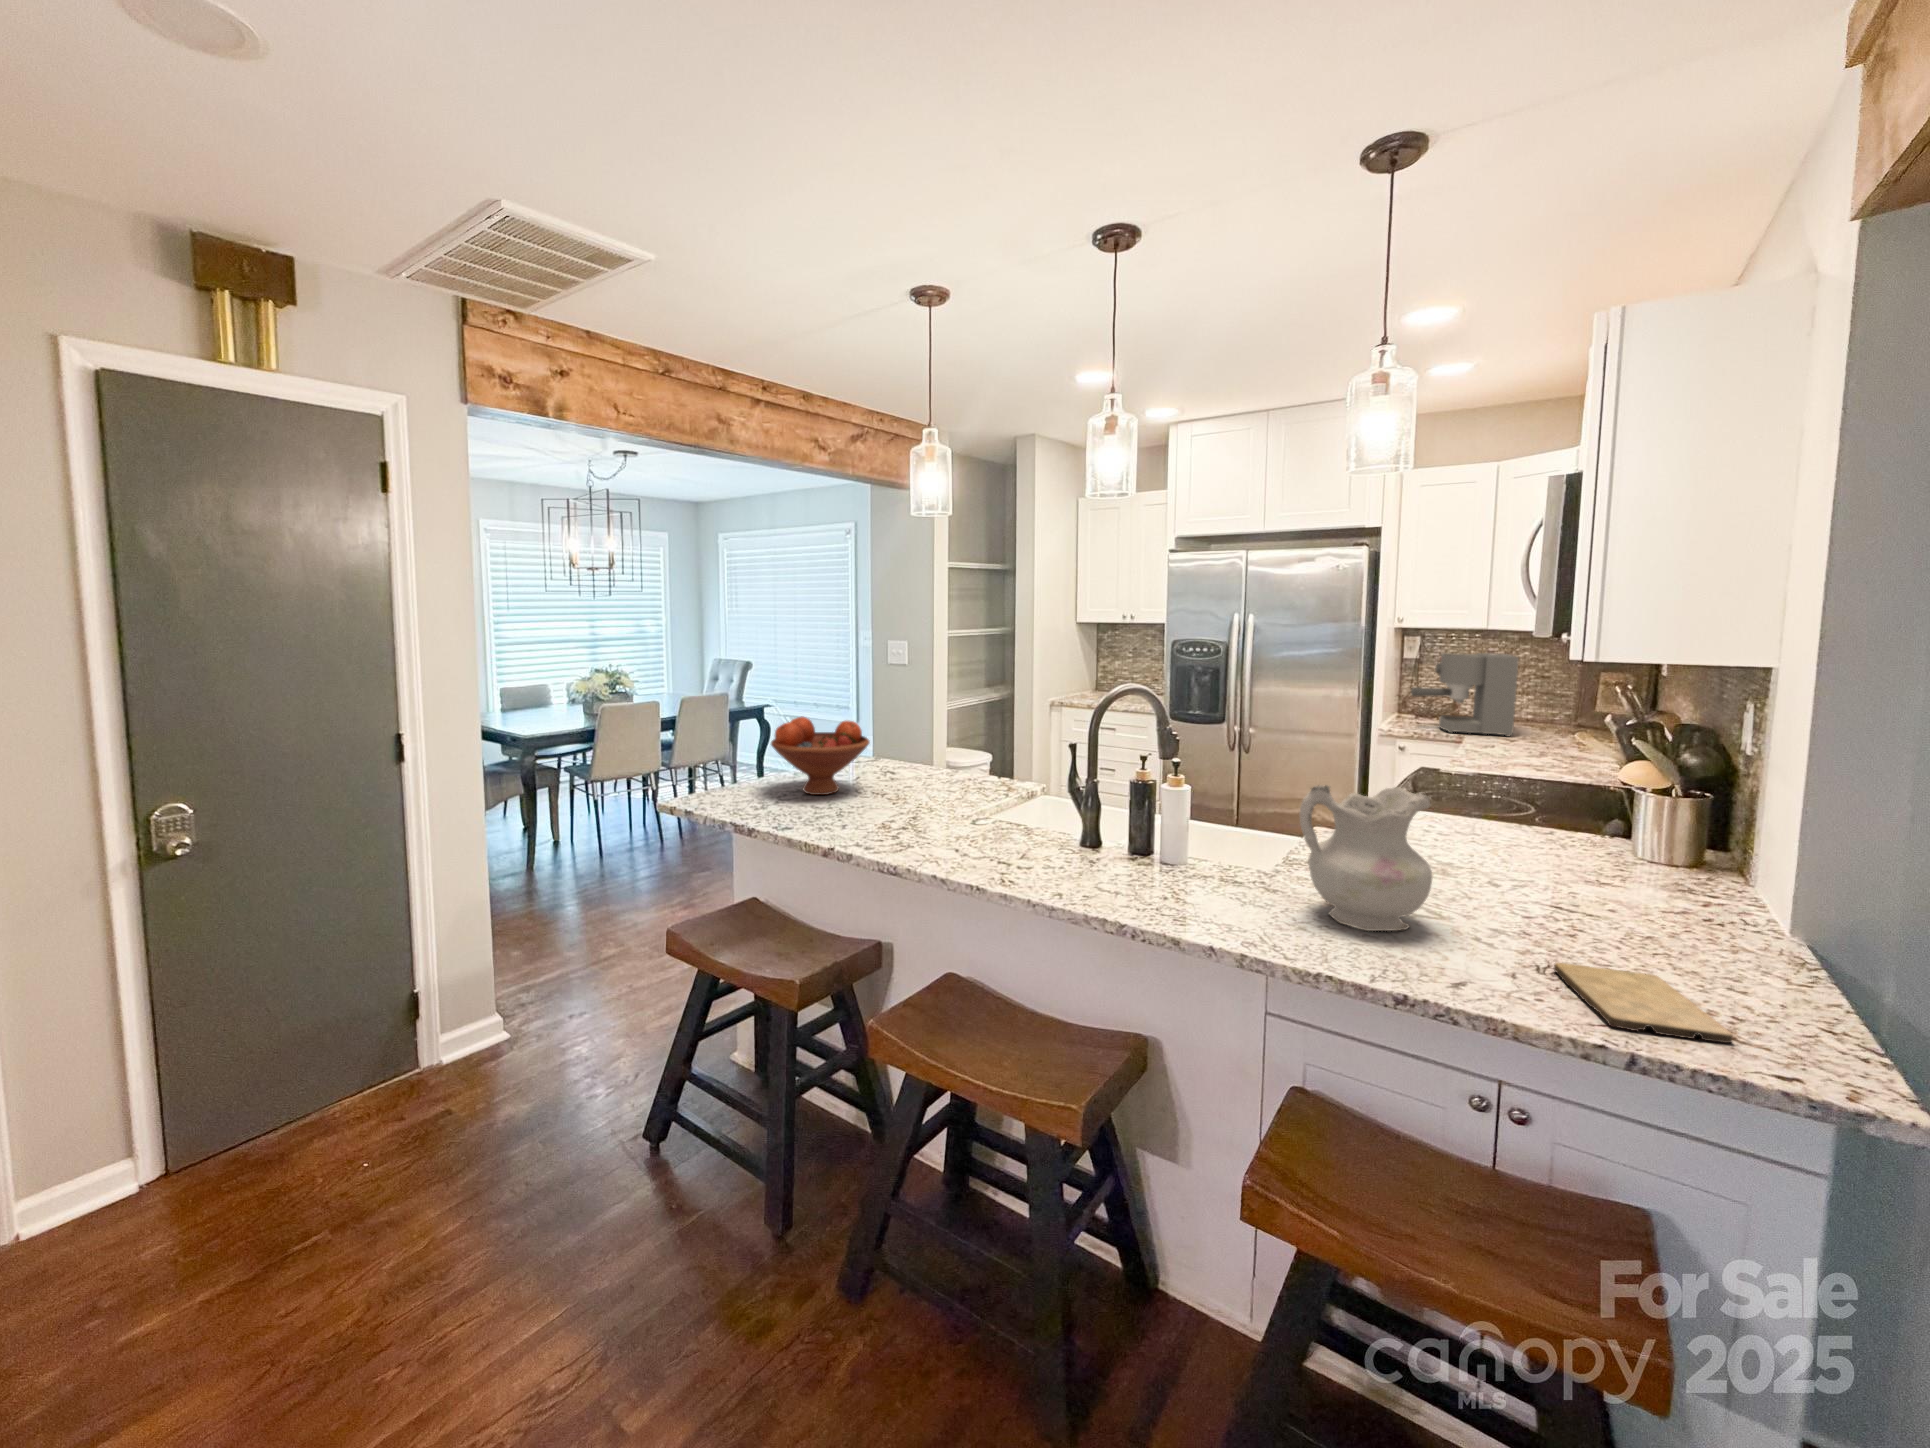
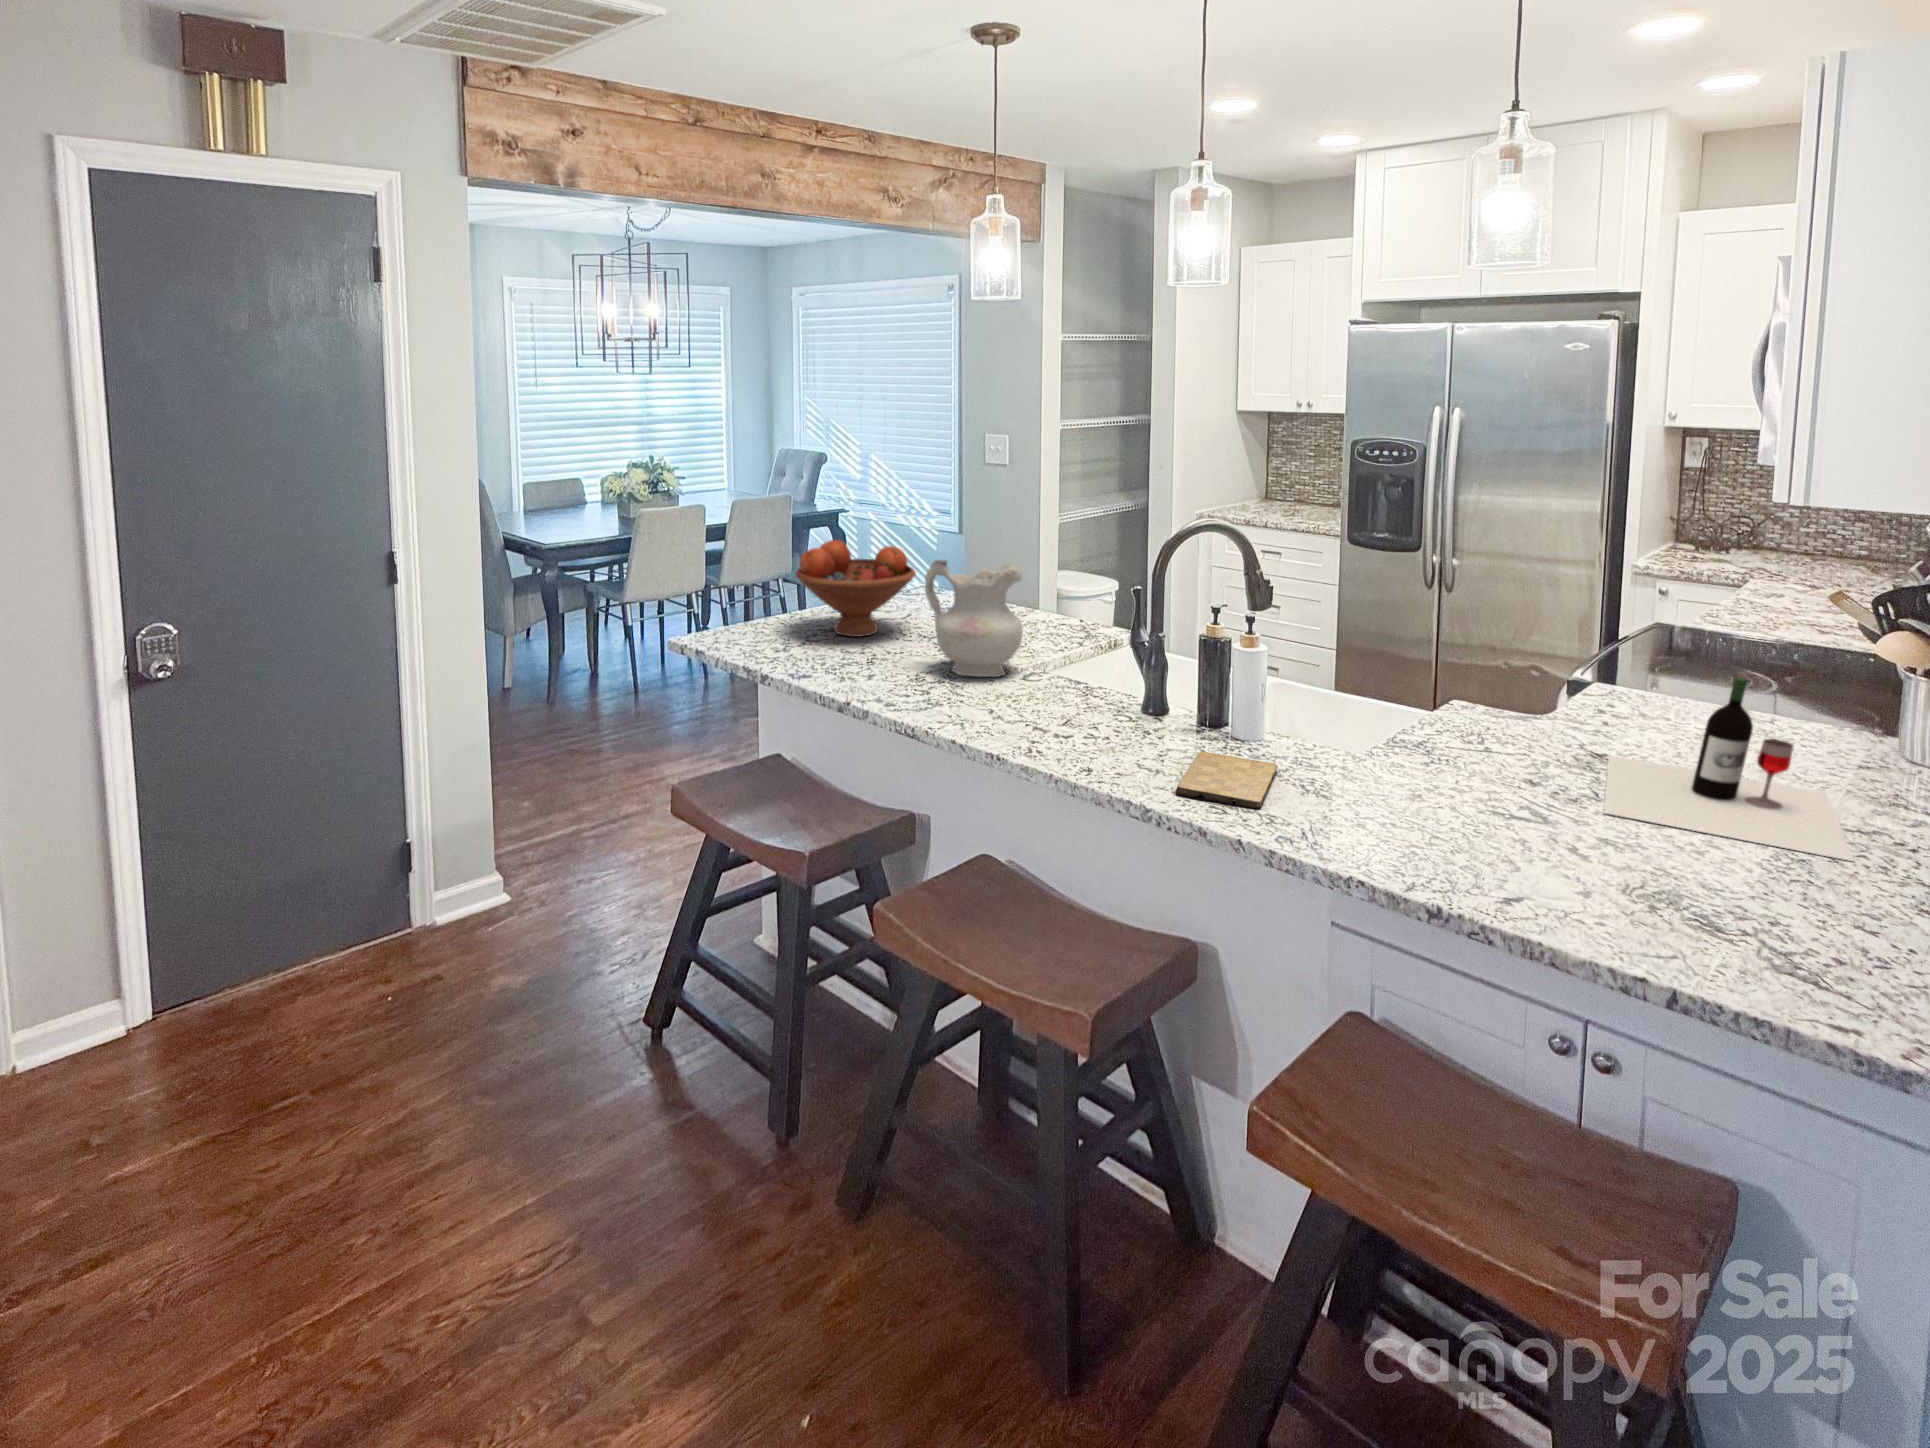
coffee maker: present [1411,653,1519,737] -> none [1692,462,1858,584]
ceramic pitcher: present [1300,785,1432,931] -> present [925,560,1023,677]
wine bottle: none [1450,791,1686,934] -> present [1604,677,1854,861]
cutting board: present [1554,963,1733,1043] -> present [1175,752,1277,808]

